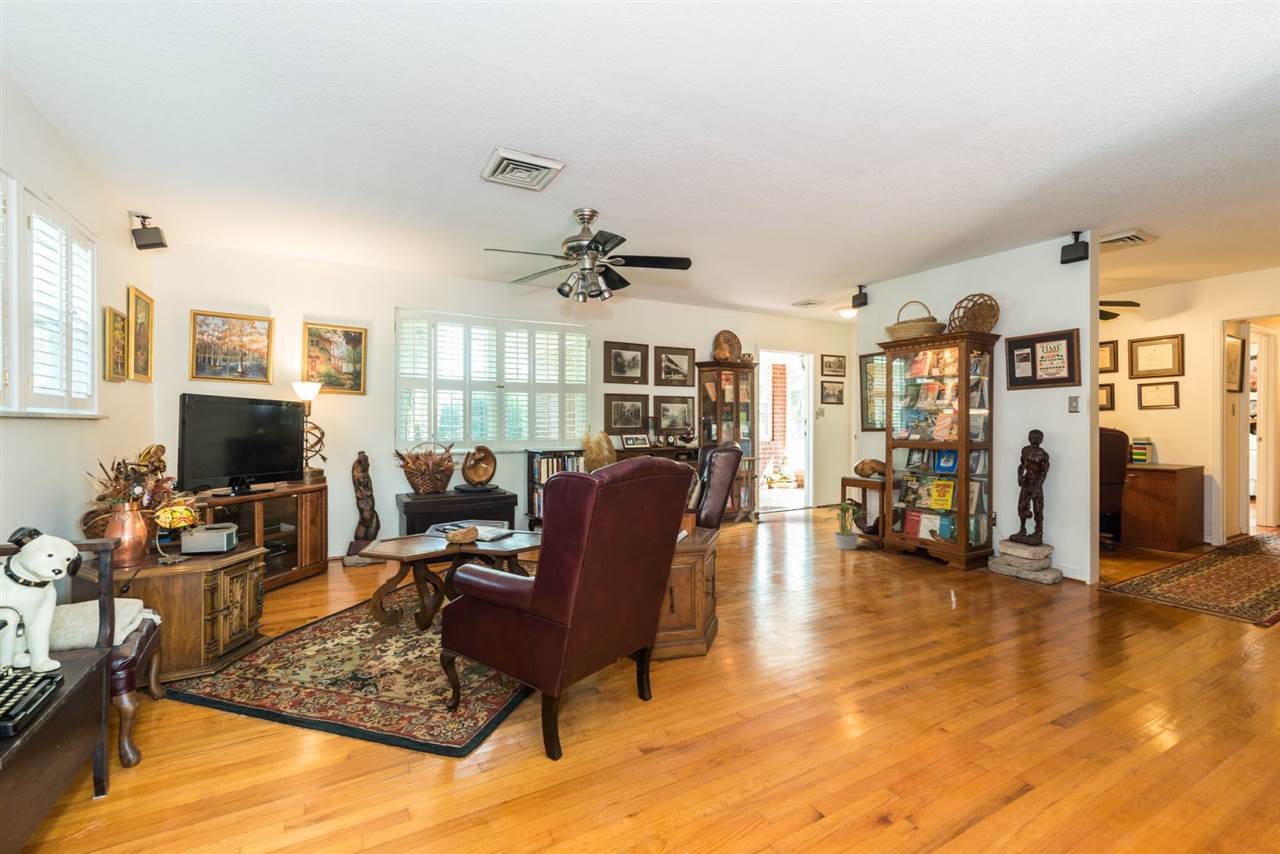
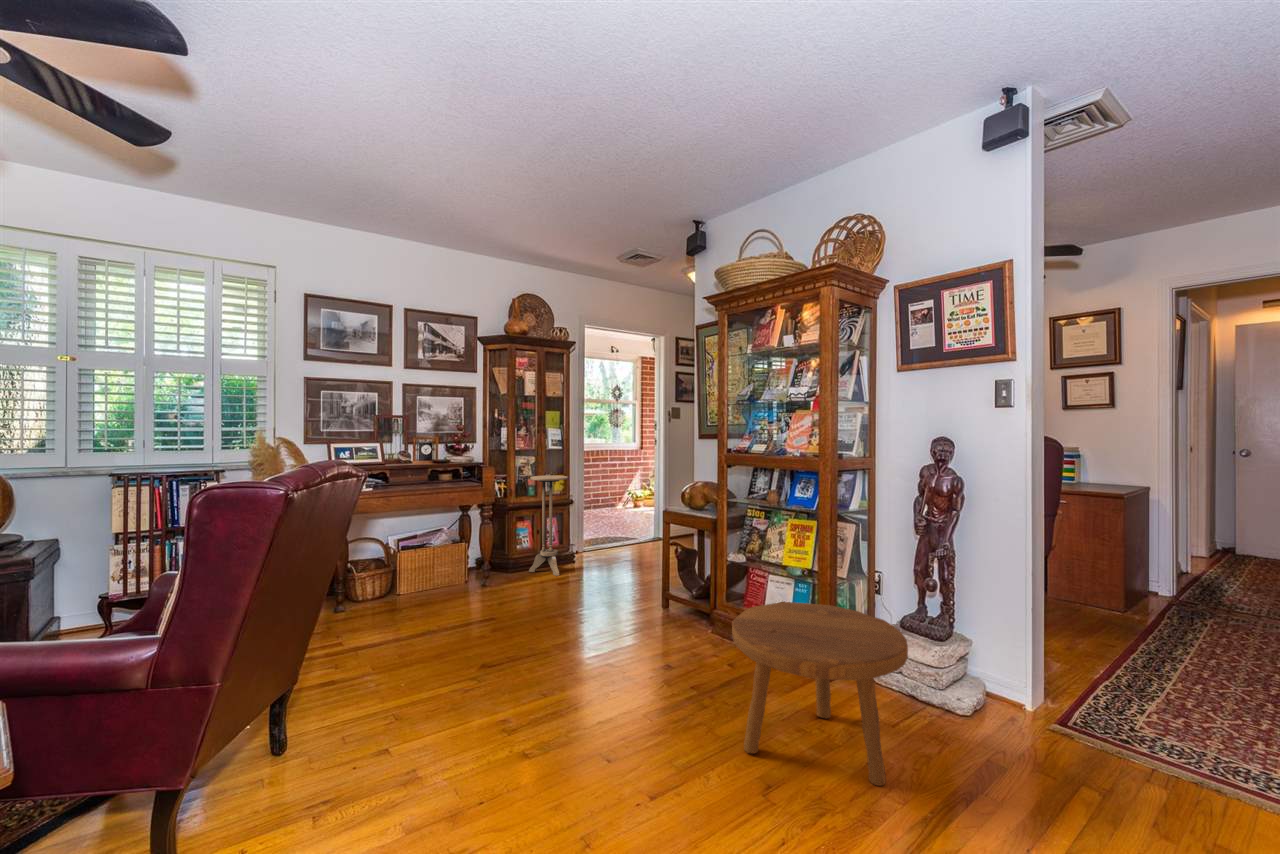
potted plant: present [823,502,870,550] -> none [619,550,703,631]
footstool: none [915,521,1014,600] -> present [732,602,908,786]

